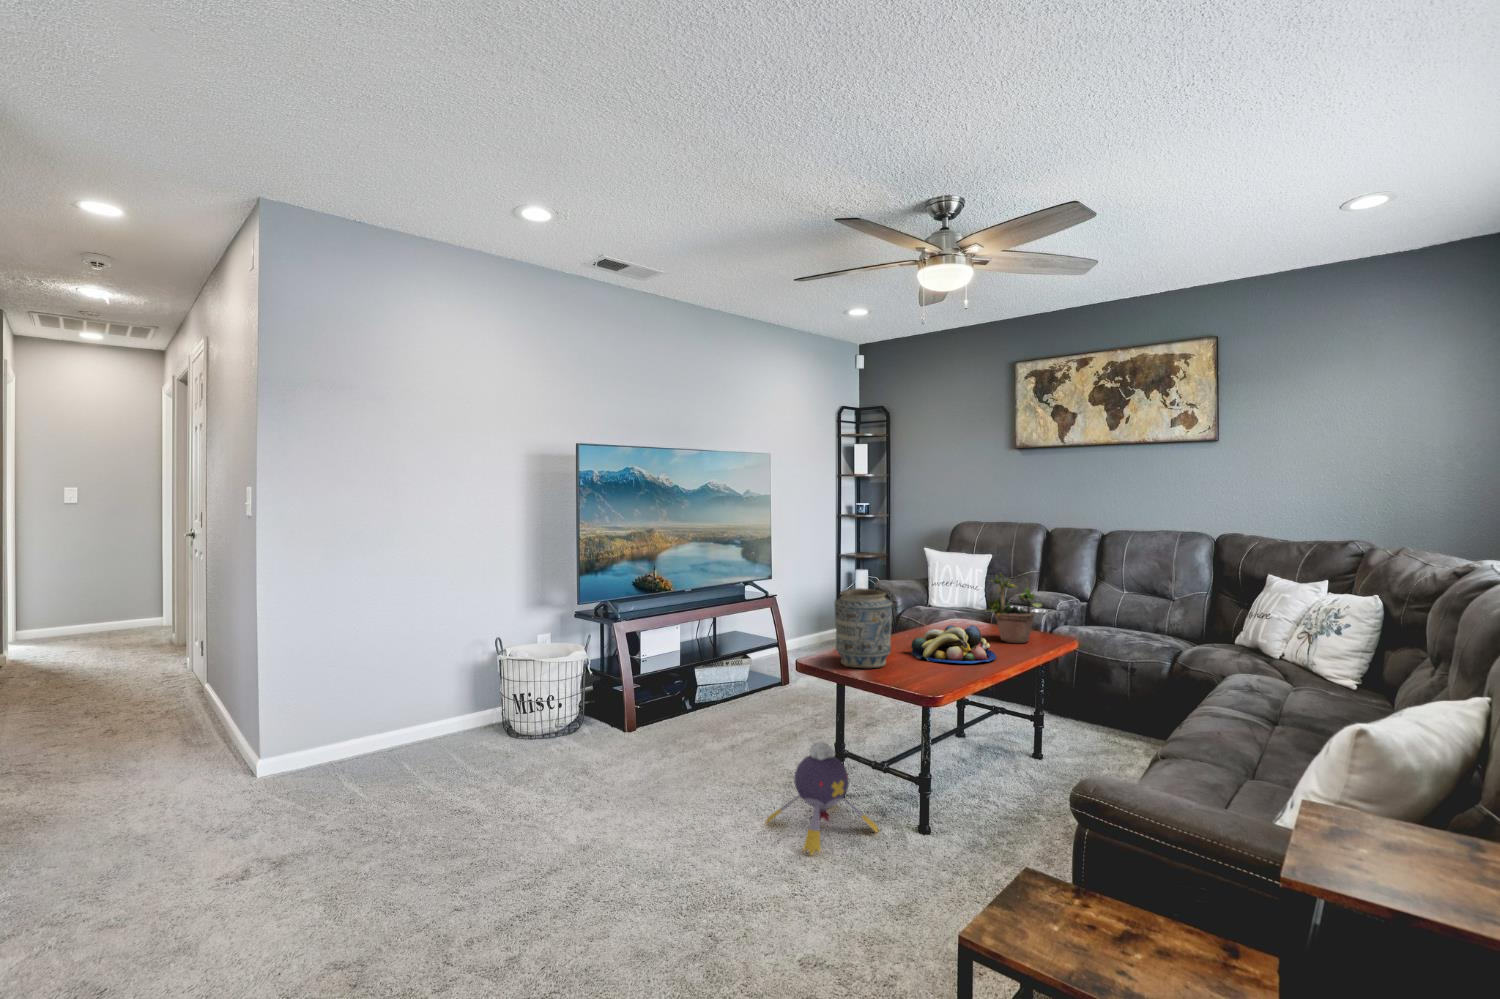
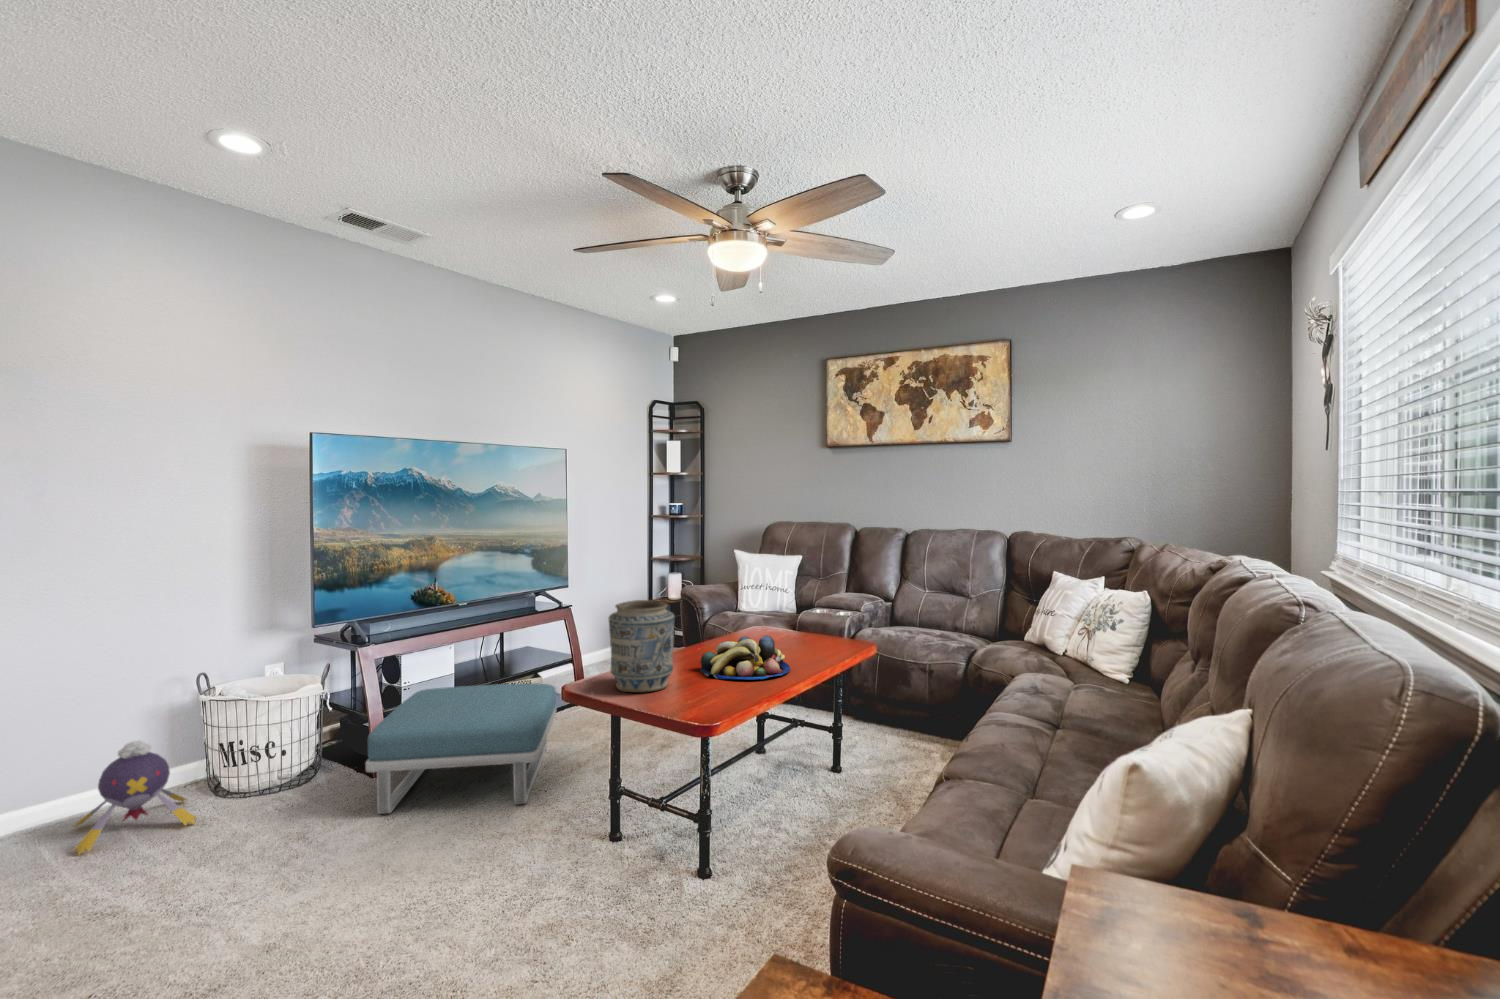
potted plant: present [986,573,1042,643] -> none [783,571,841,652]
footstool: none [630,660,772,761] -> present [366,684,556,814]
plush toy: present [766,742,879,855] -> present [74,741,197,855]

